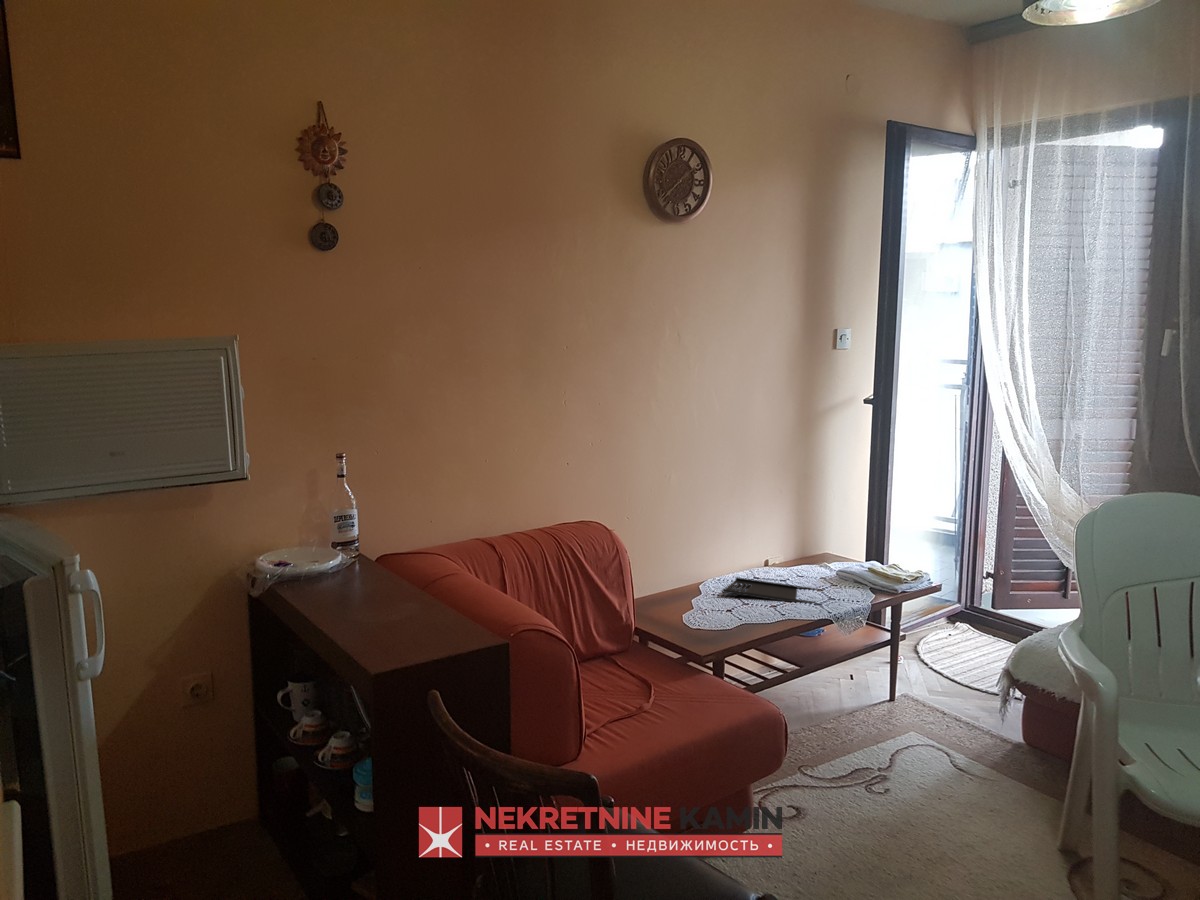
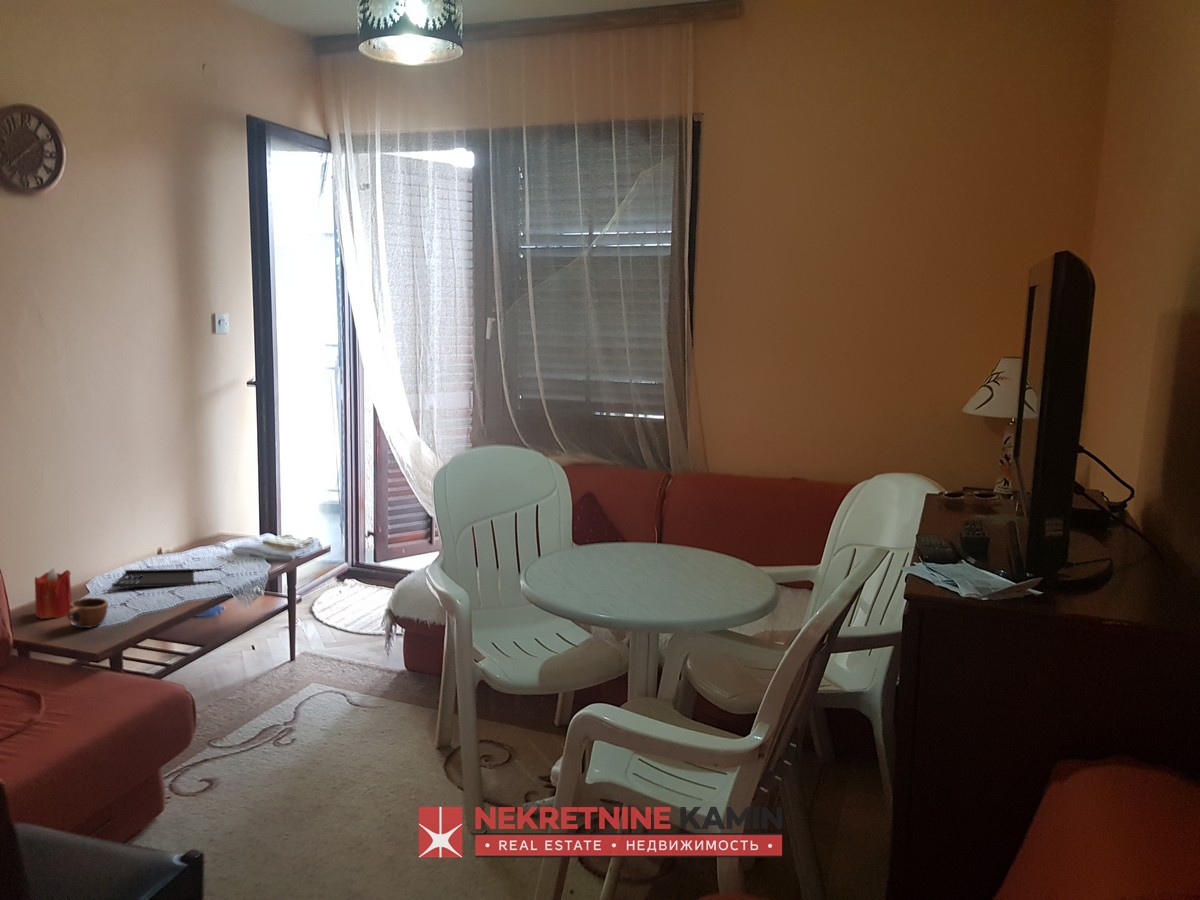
candle: none [657,566,688,613] -> present [35,569,72,619]
mug: none [680,599,715,628] -> present [67,598,108,628]

